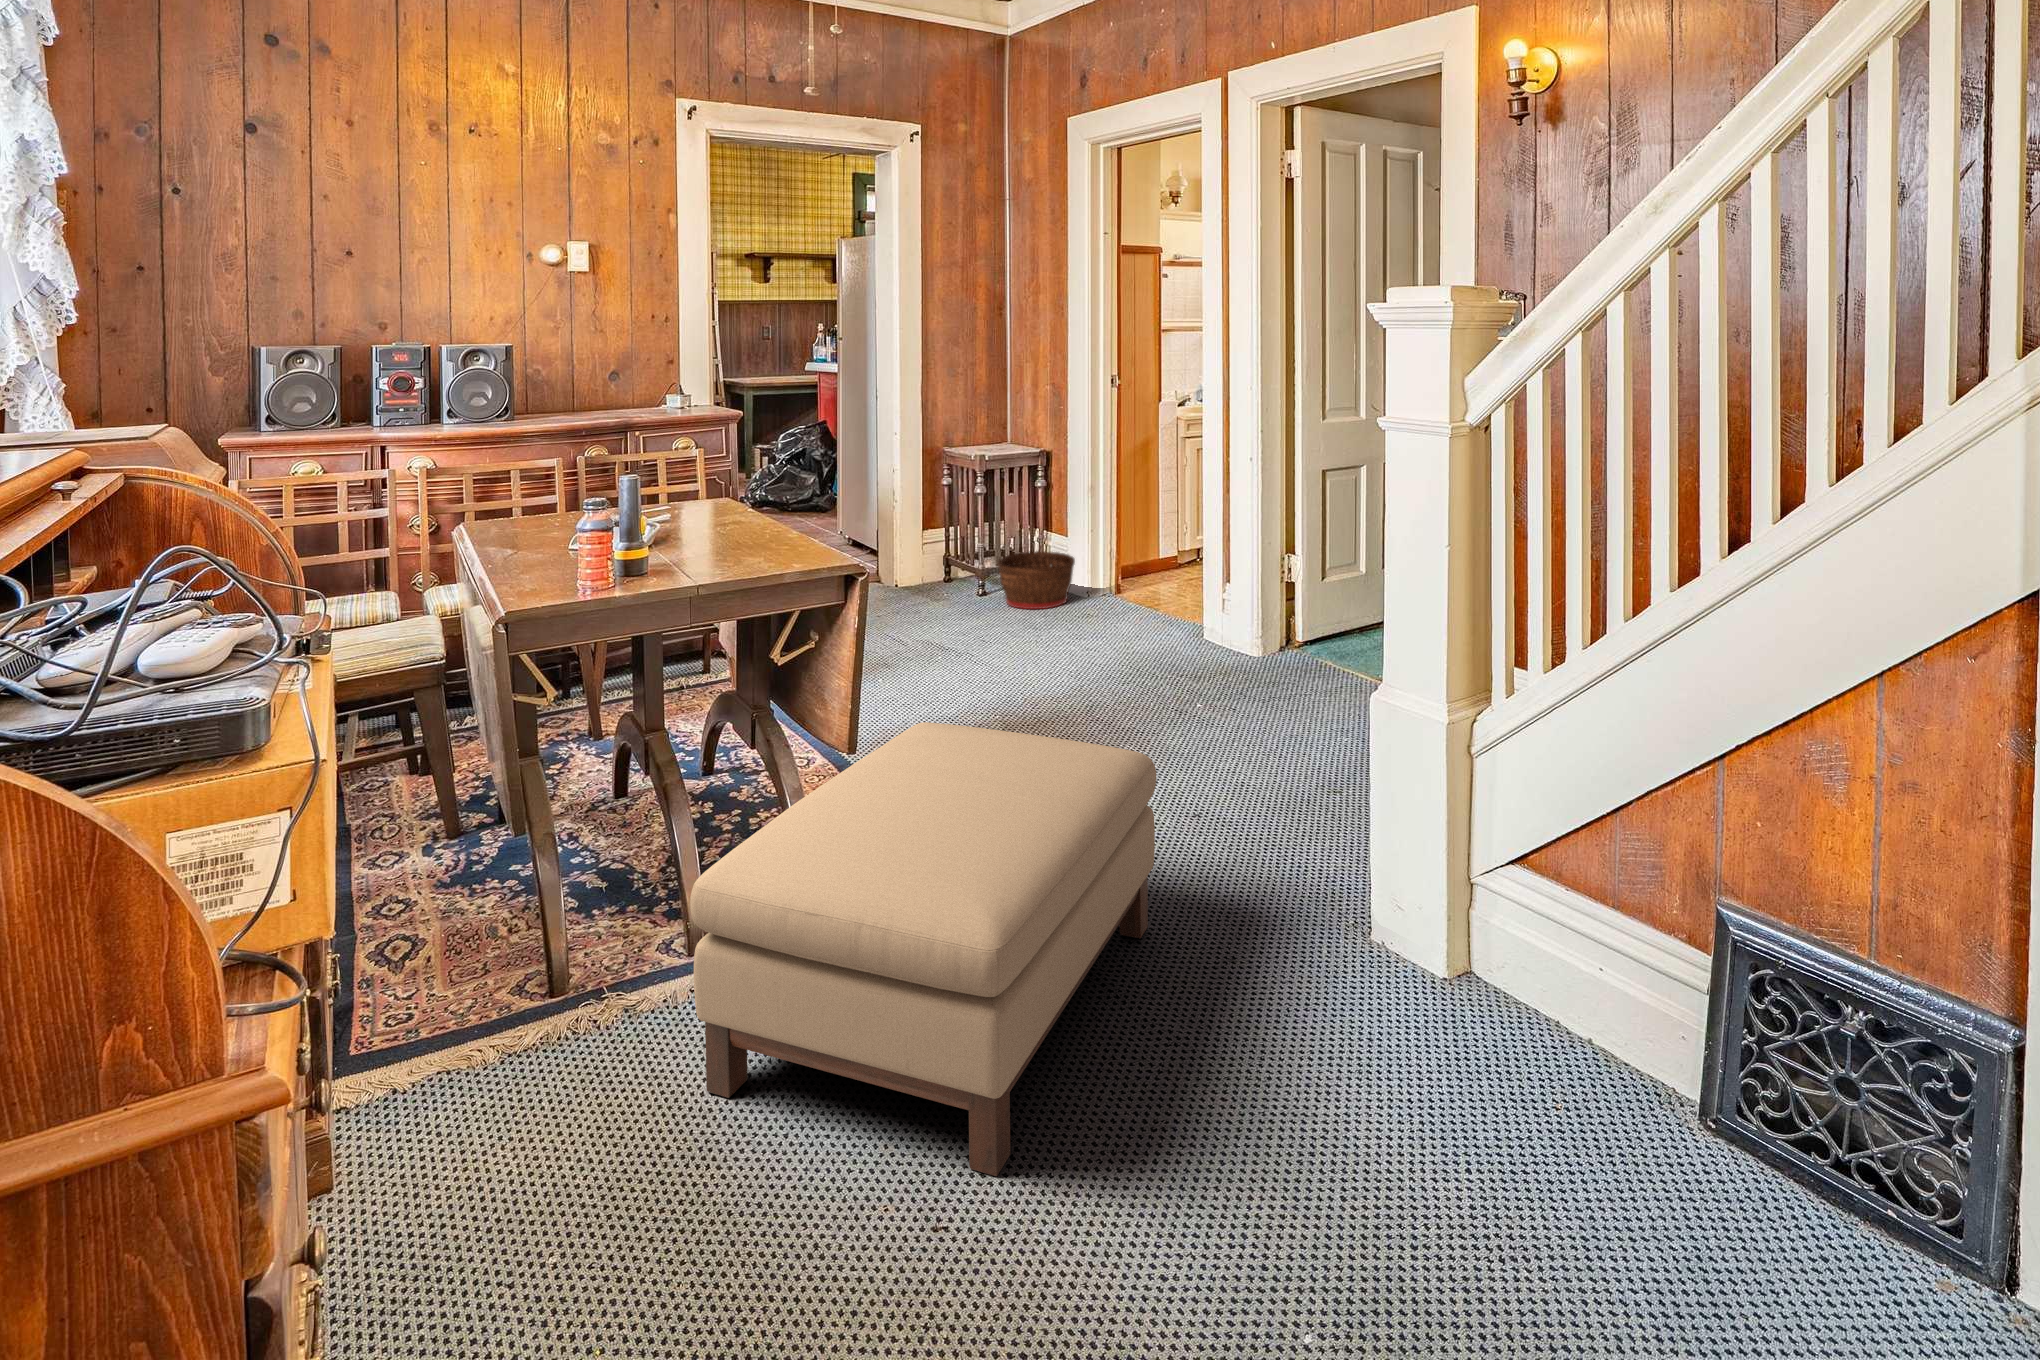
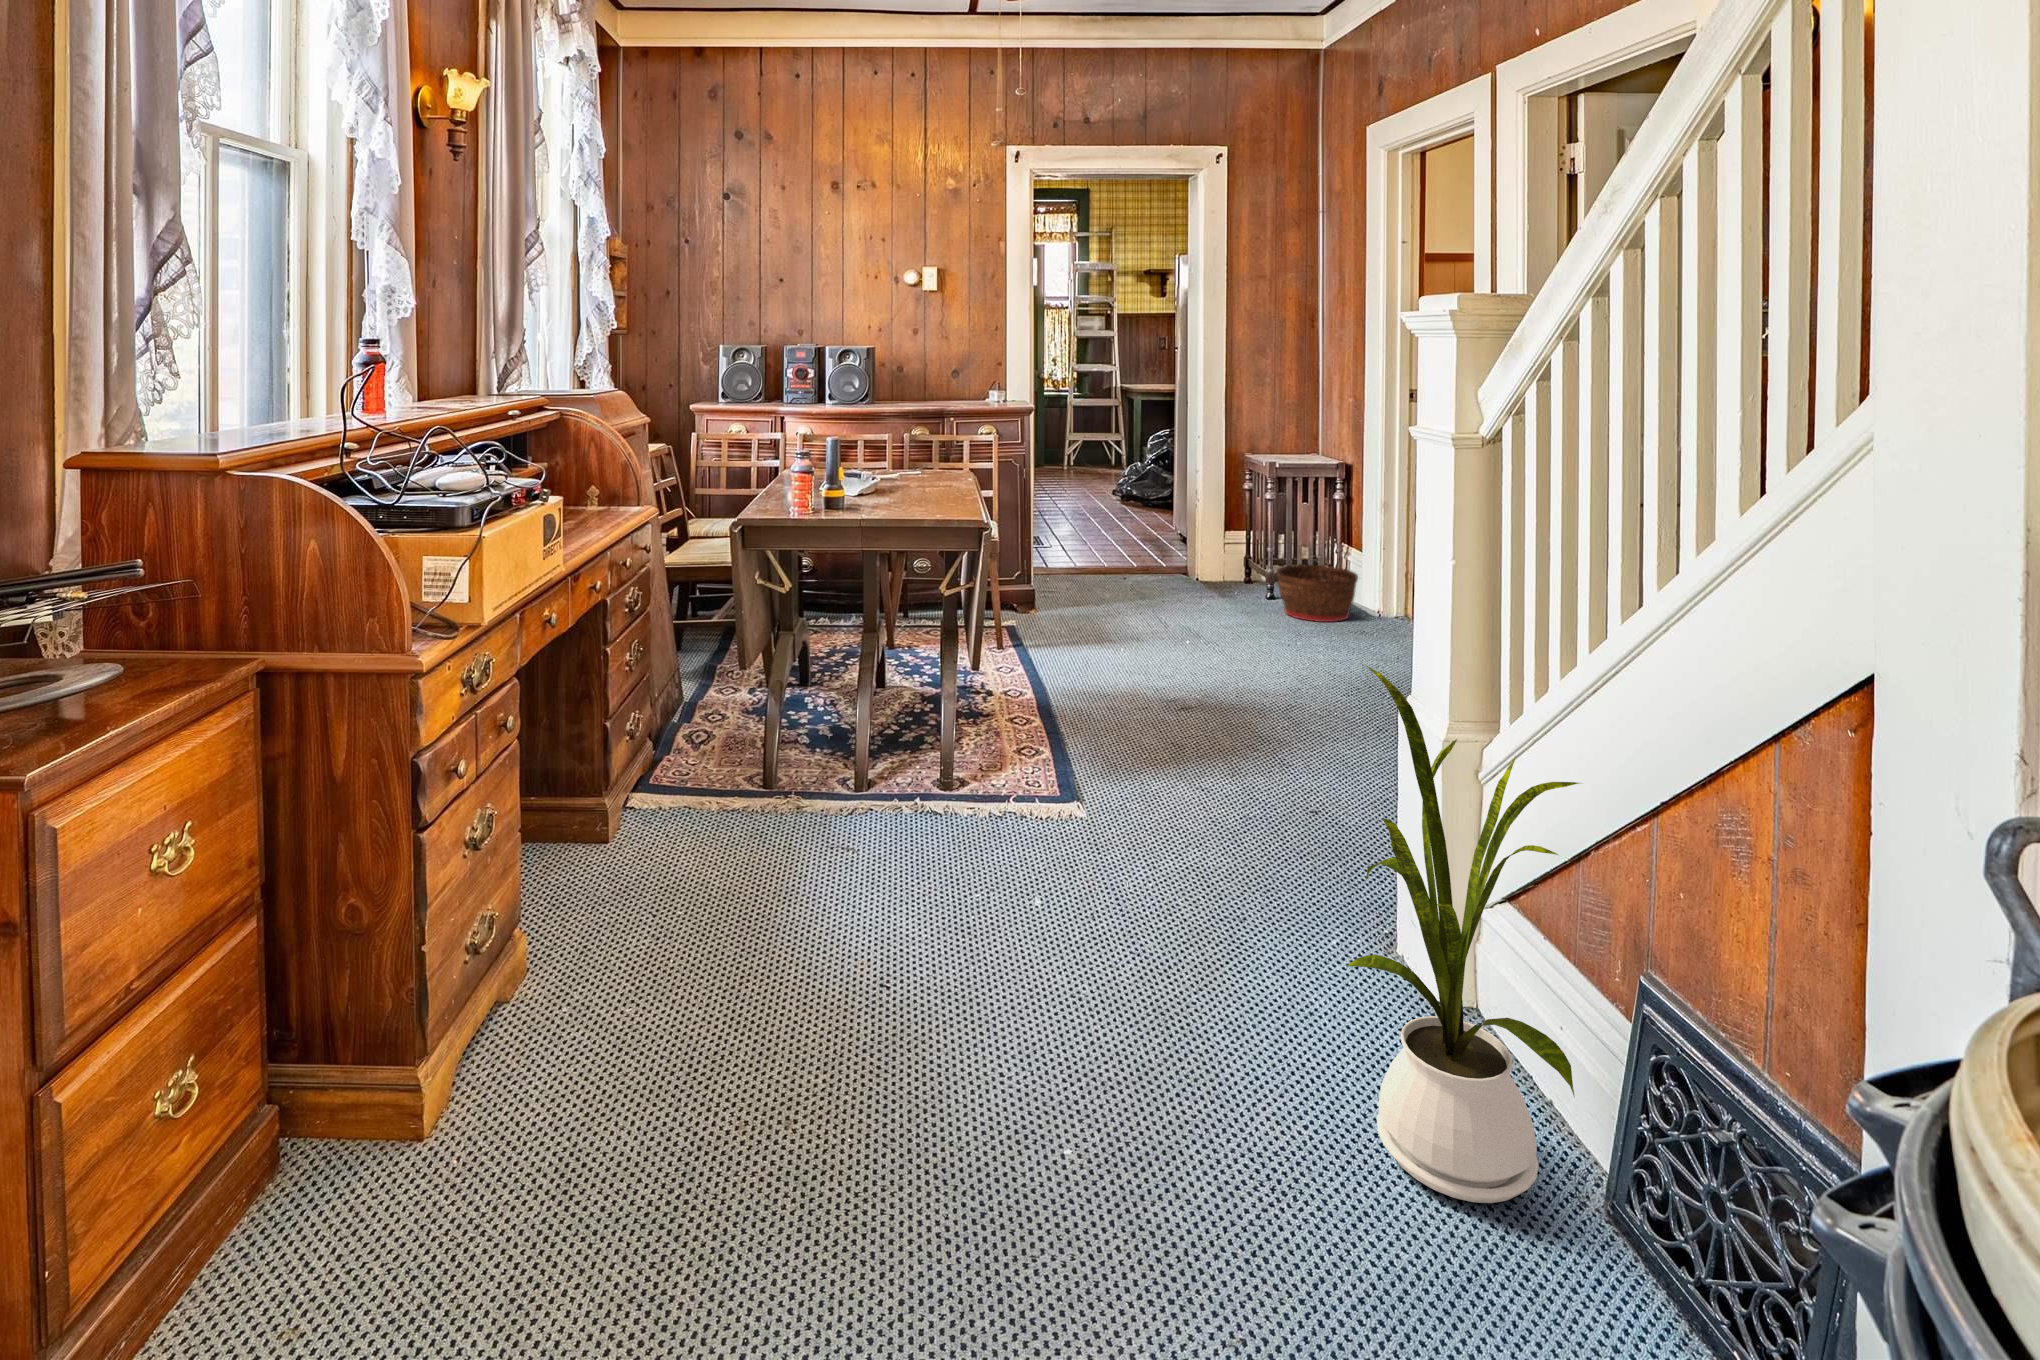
house plant: none [1451,667,1762,1200] -> present [1347,666,1579,1203]
ottoman: present [690,722,1156,1176] -> none [803,661,1195,971]

